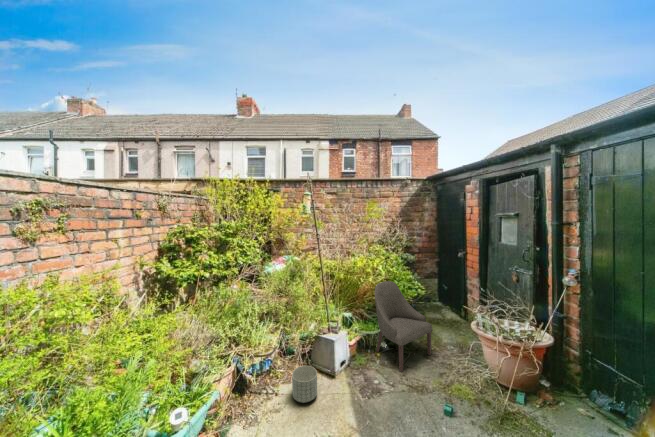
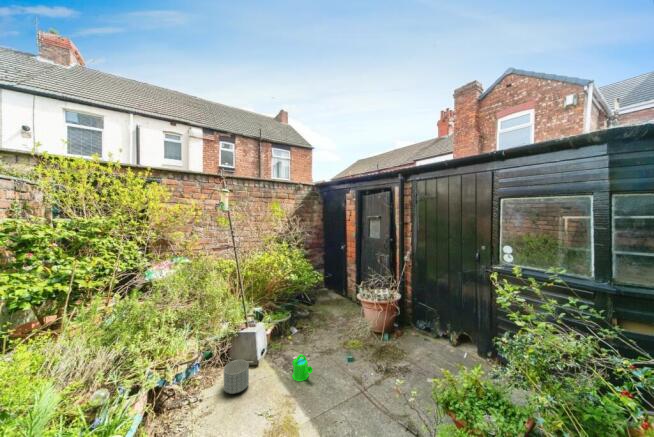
chair: present [375,281,432,372] -> none [285,274,330,345]
watering can: none [365,383,387,418] -> present [292,354,313,381]

